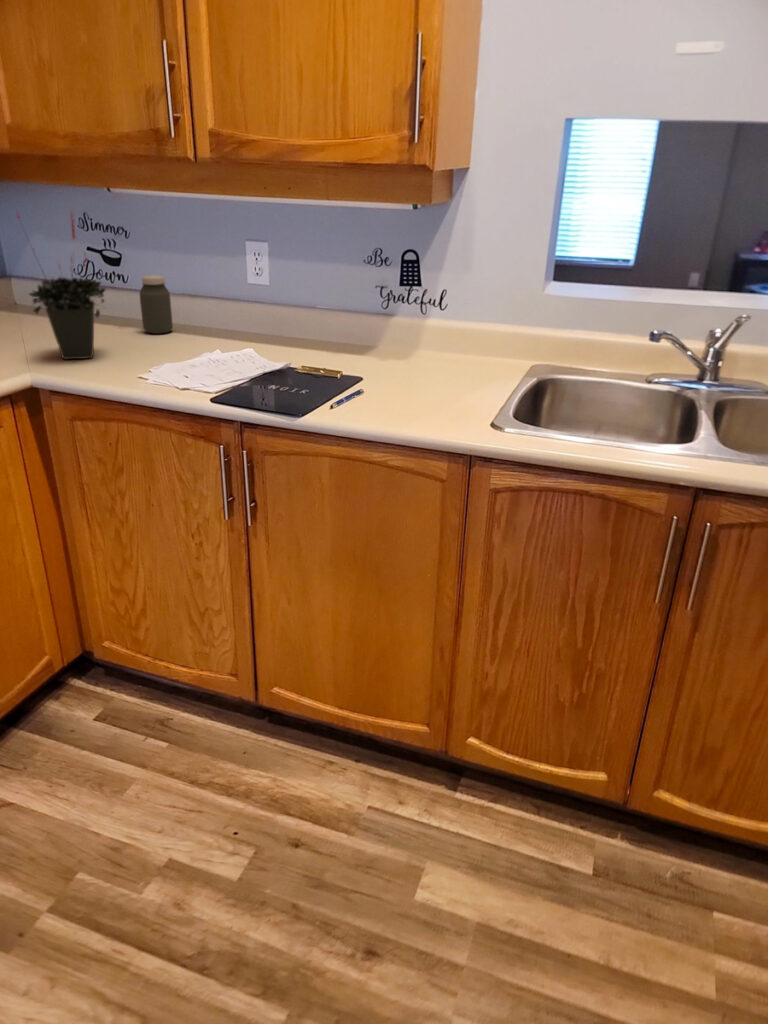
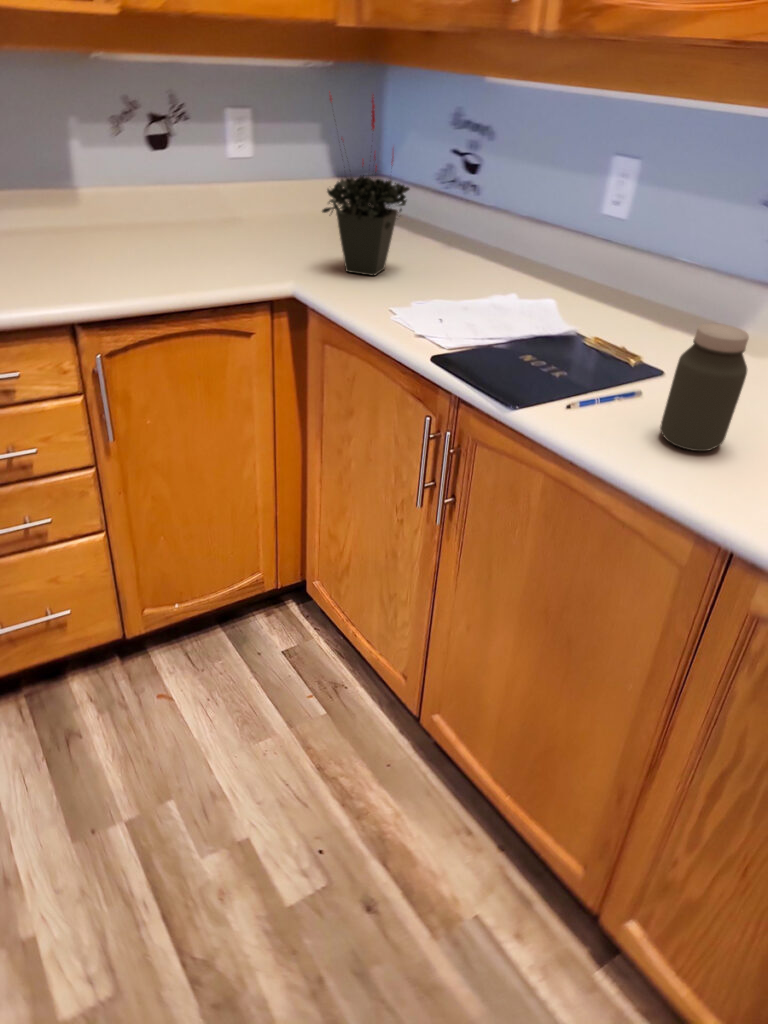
jar: present [140,275,173,333] -> present [660,323,749,451]

